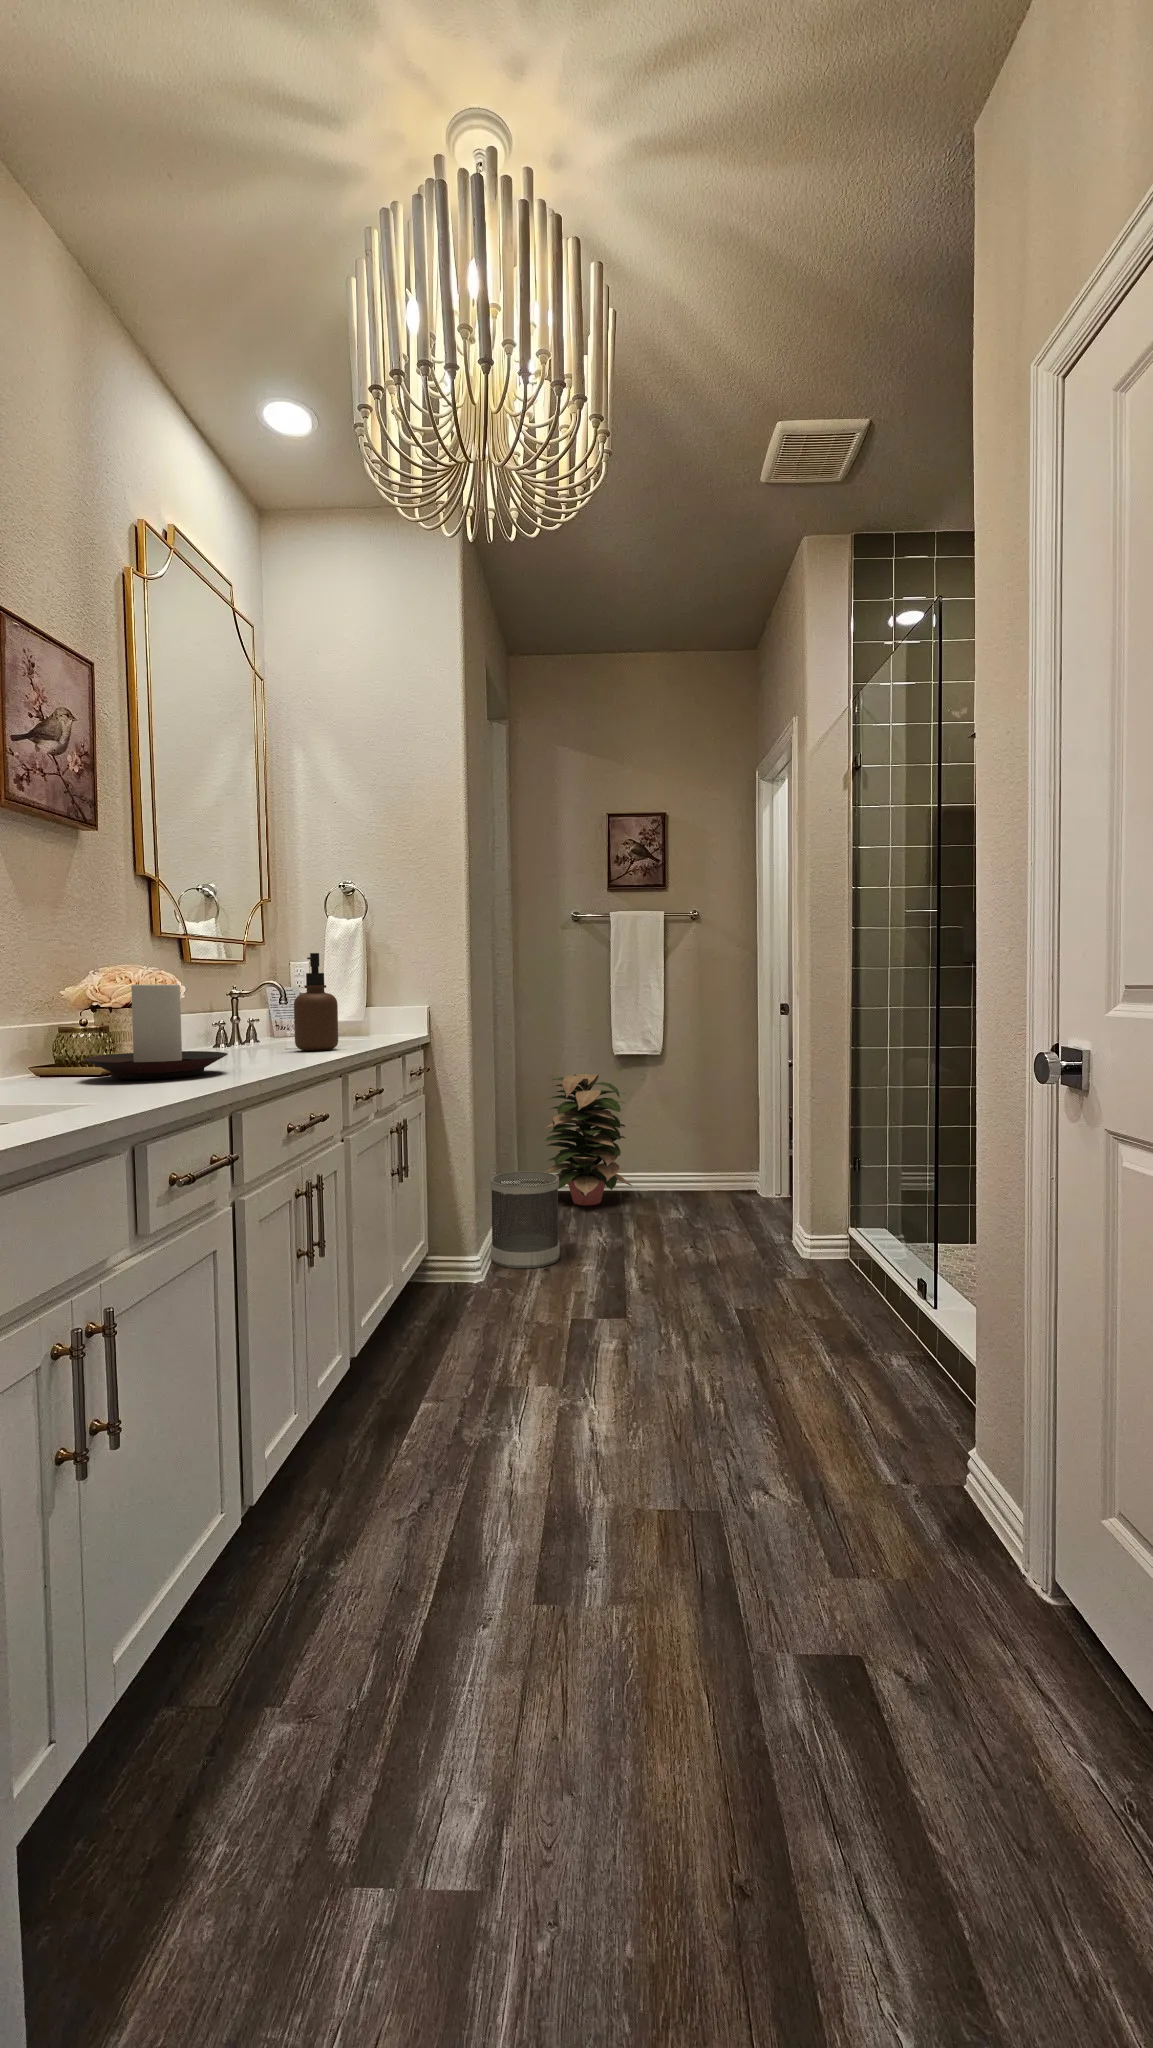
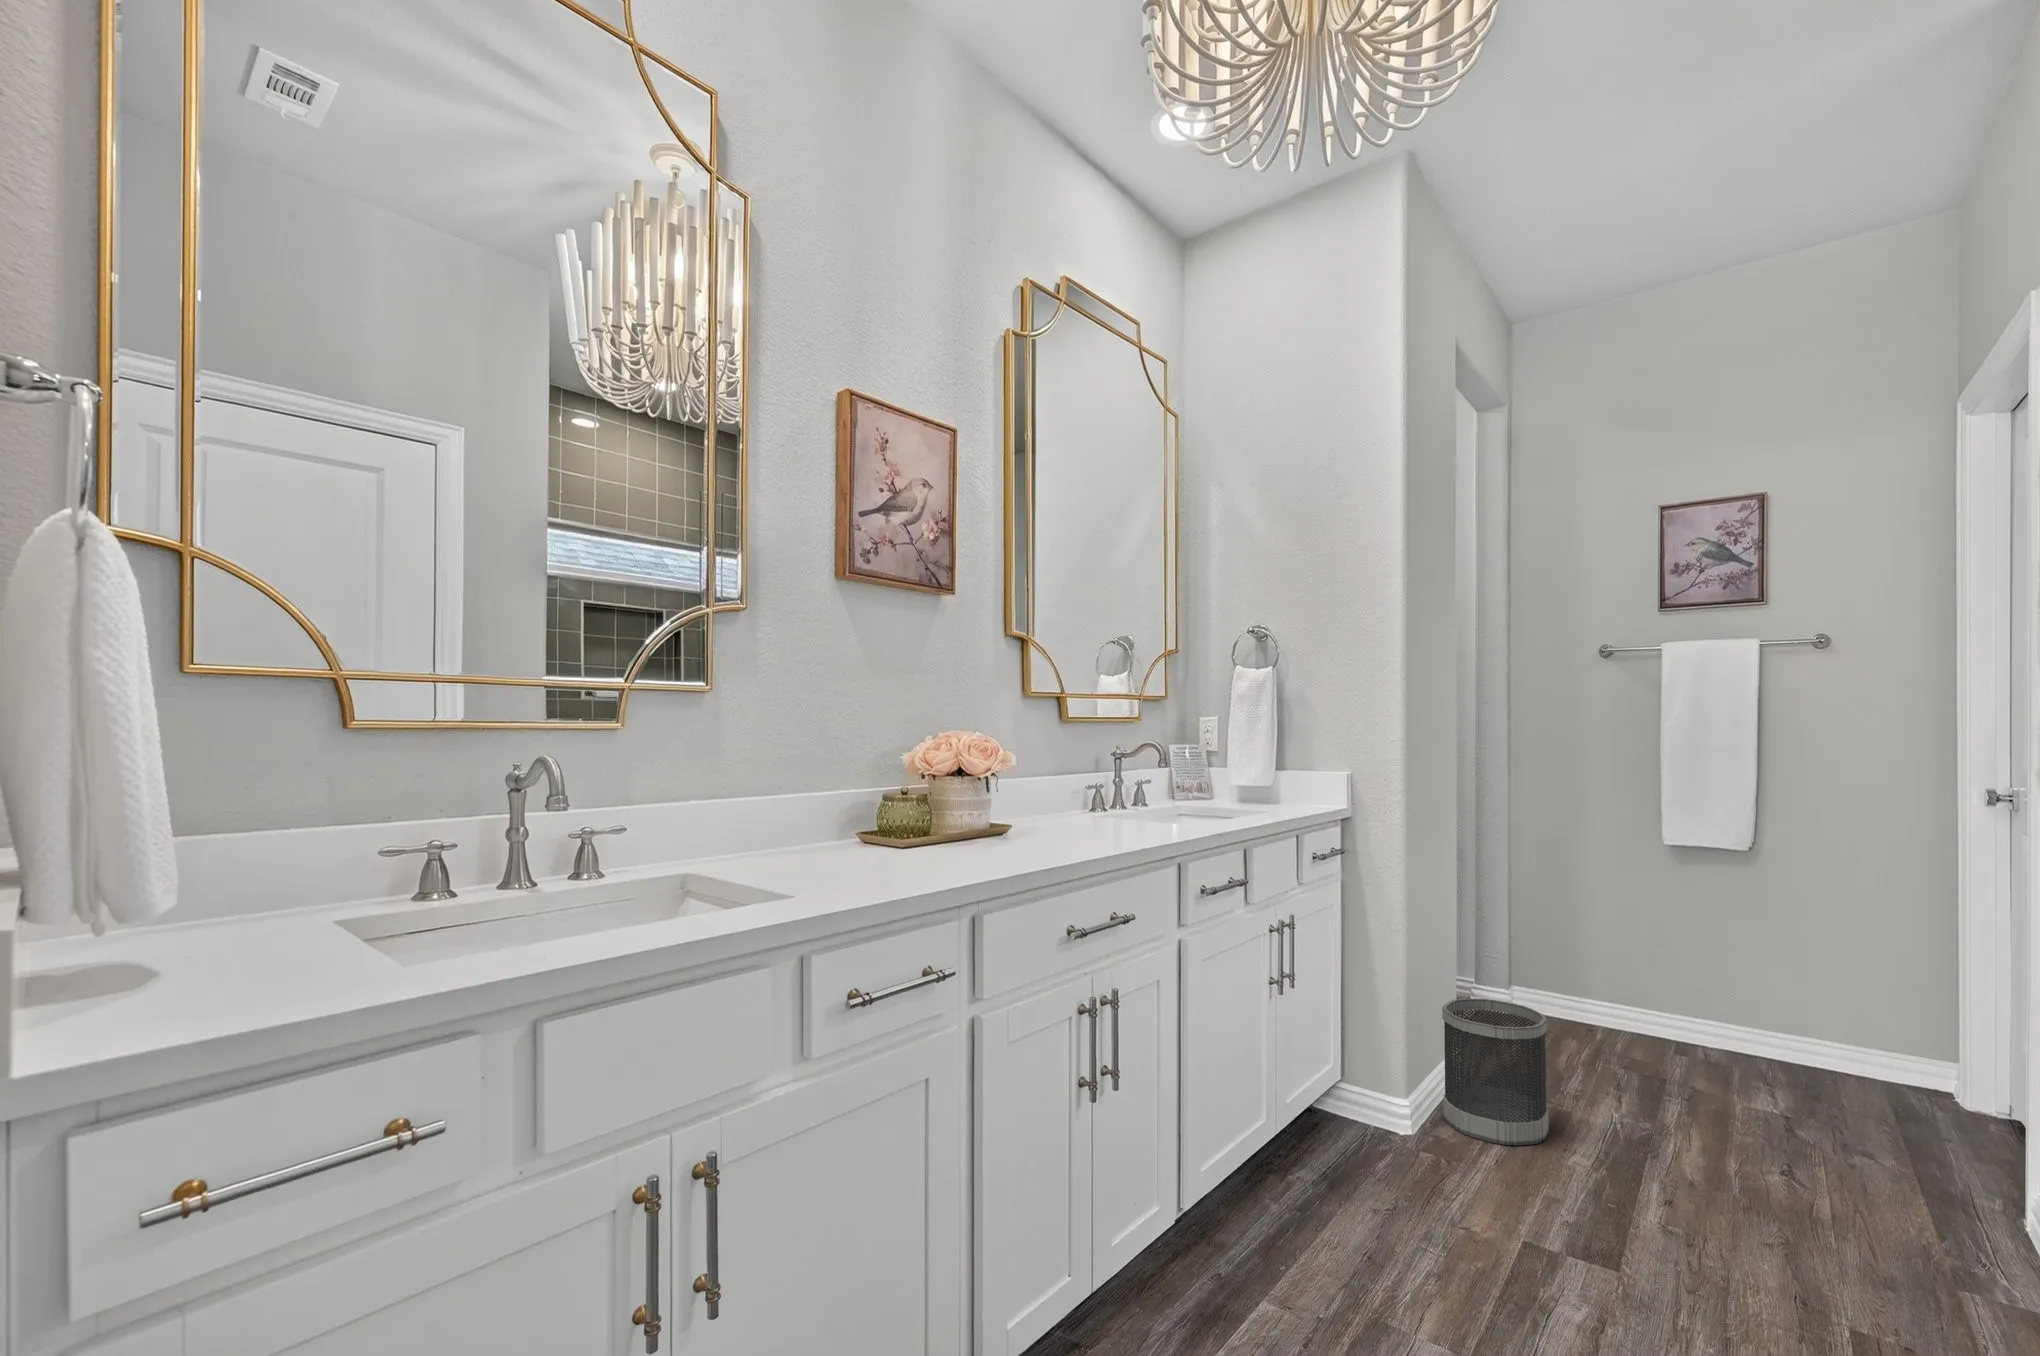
soap dispenser: present [294,953,338,1051] -> none [1140,715,1188,829]
candle holder: present [84,978,227,1079] -> none [865,751,1006,861]
decorative plant: present [545,1074,632,1205] -> none [1551,868,1706,1062]

